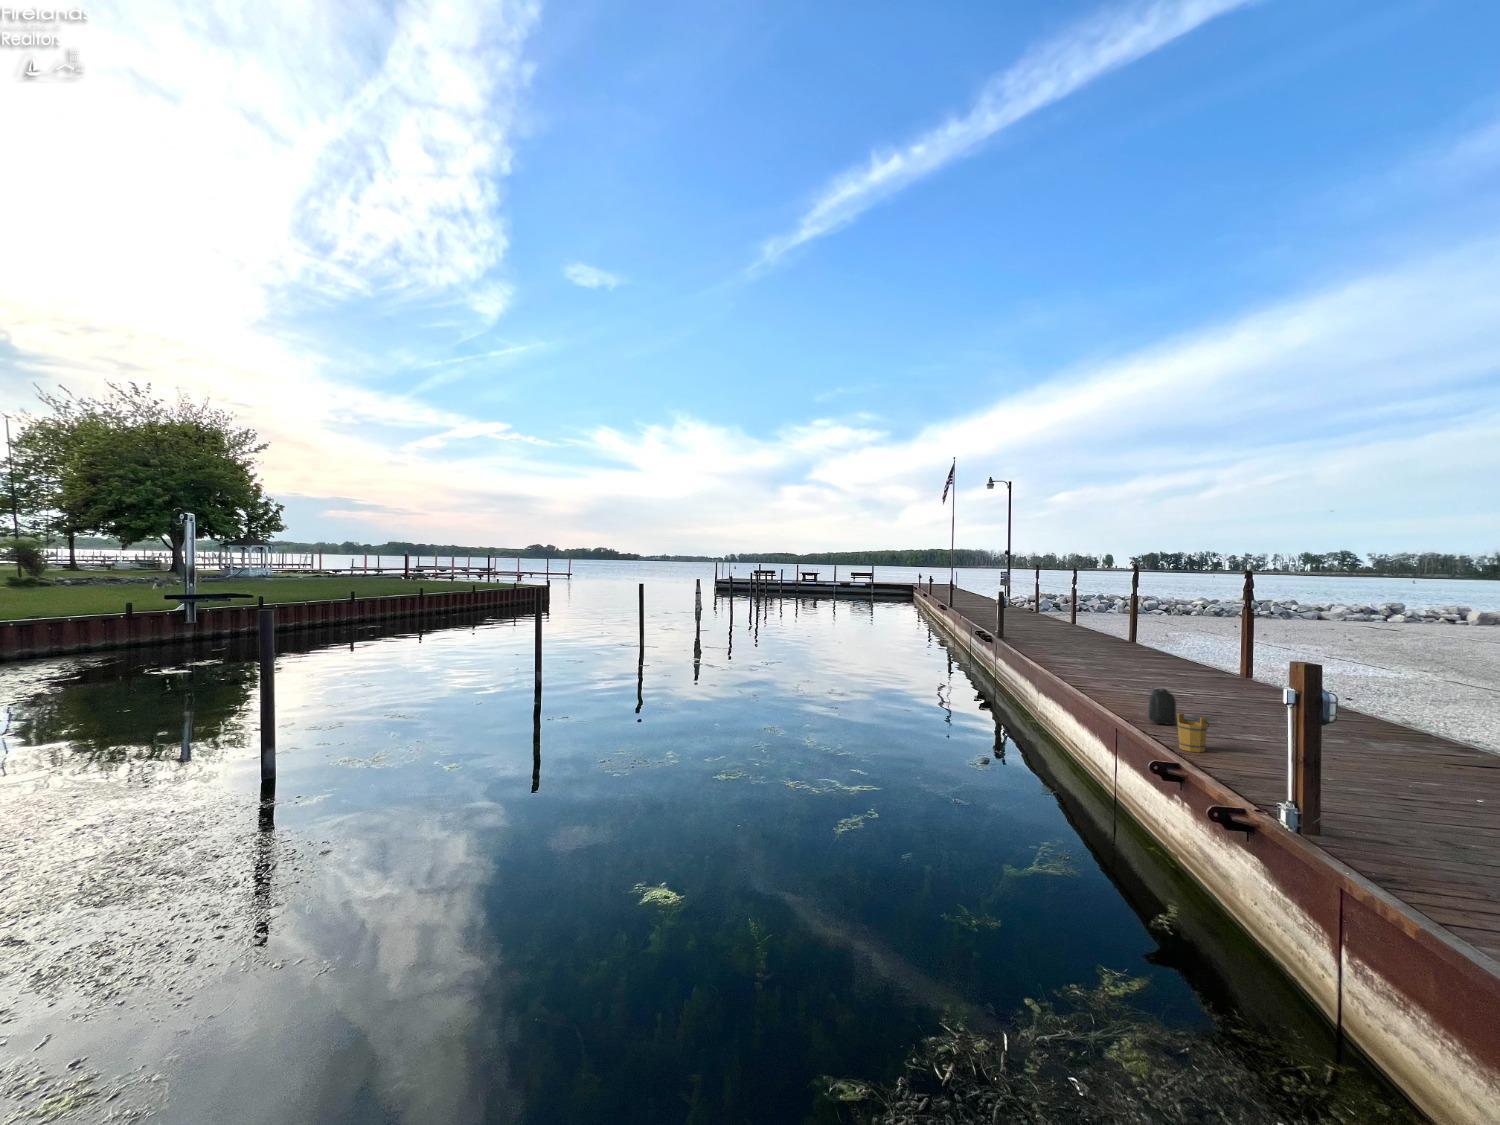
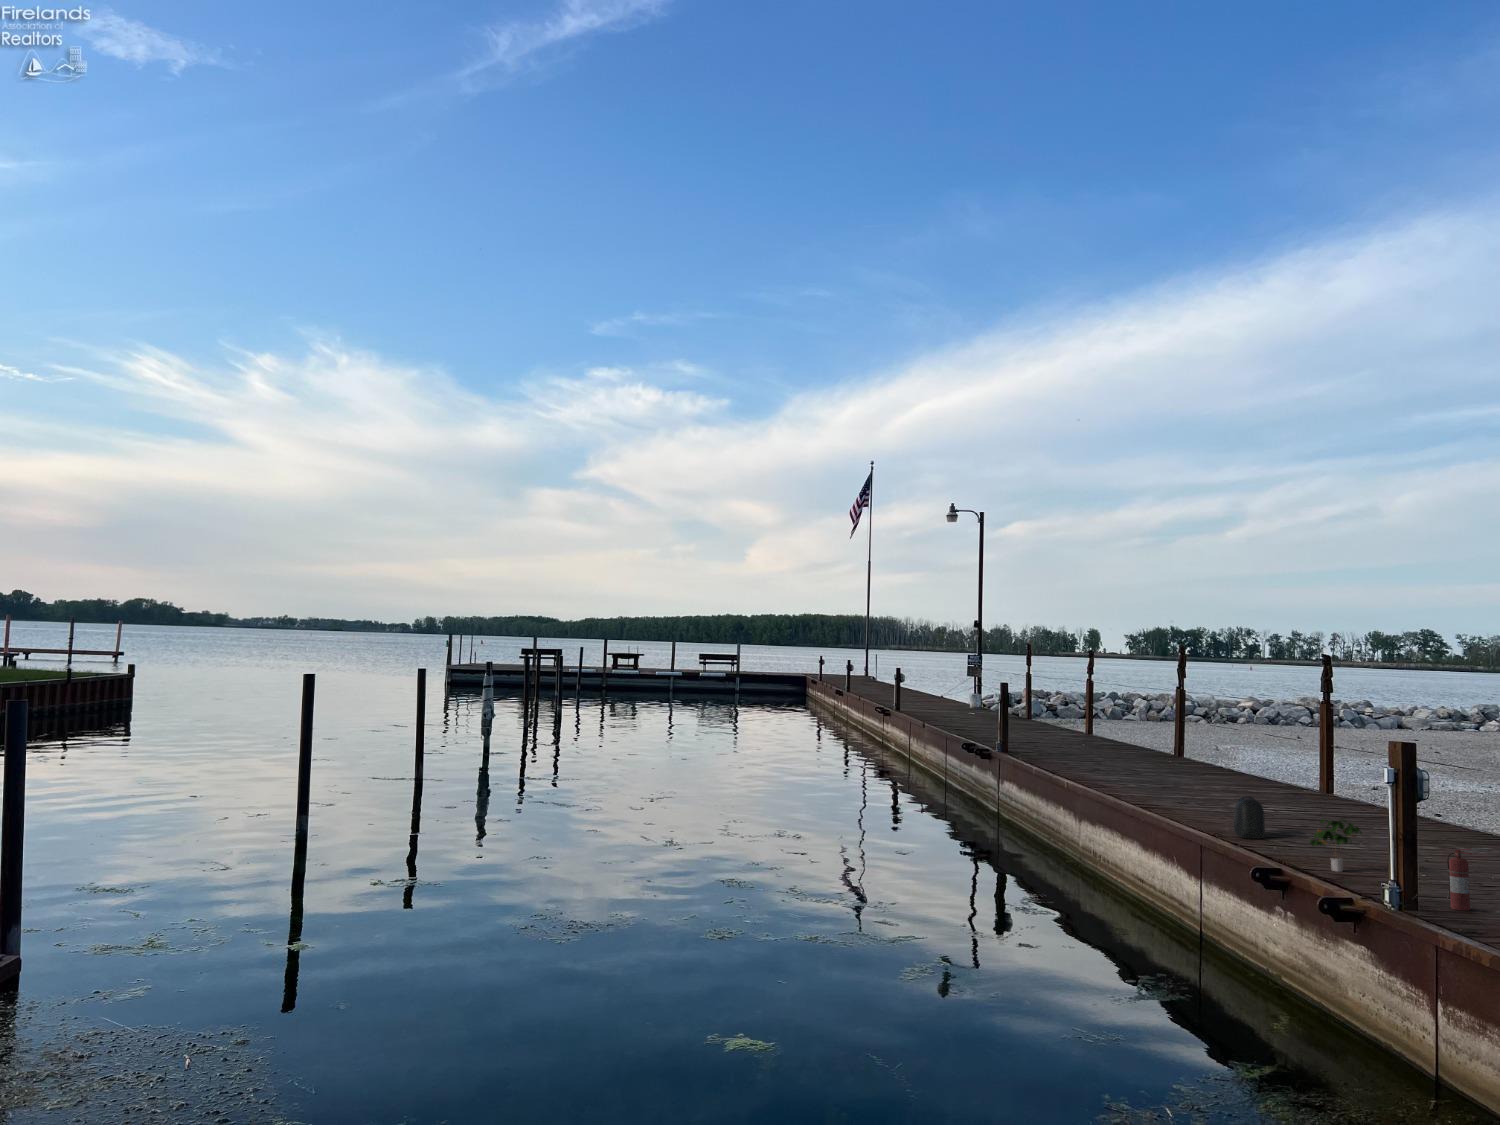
bucket: present [1177,713,1209,752] -> none [1272,818,1305,861]
potted plant: none [1210,719,1265,769] -> present [1310,819,1362,872]
fire extinguisher: none [1356,771,1388,836] -> present [1447,848,1472,911]

